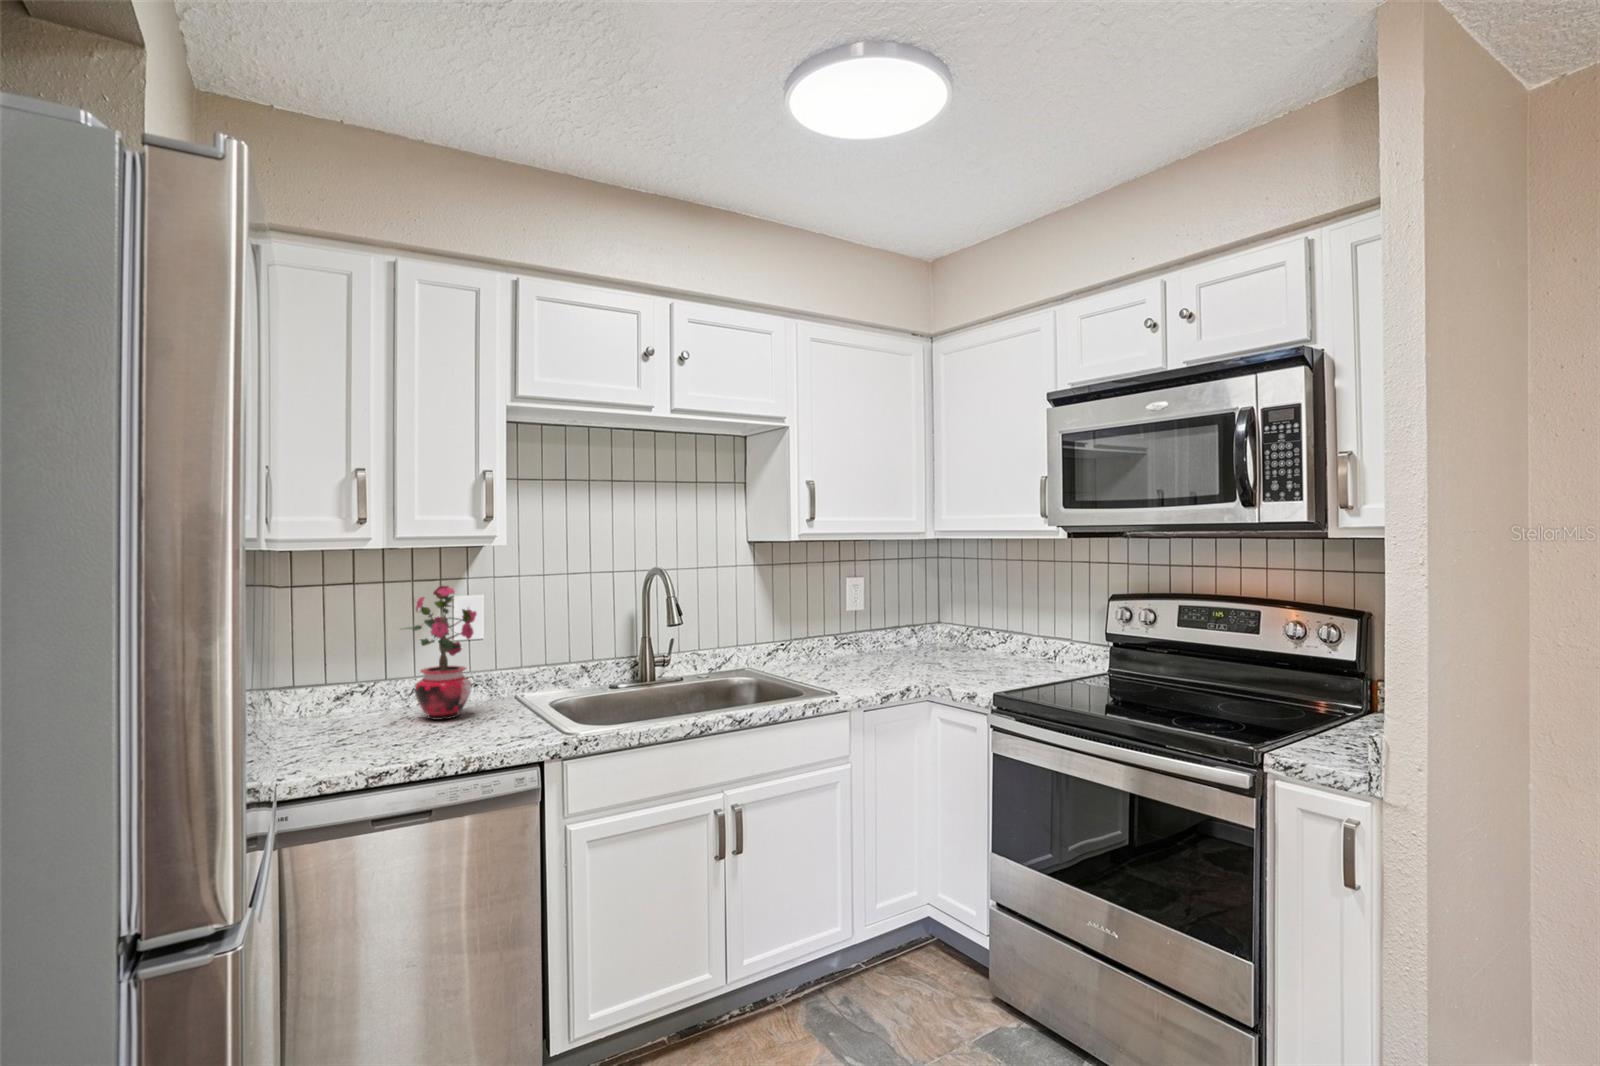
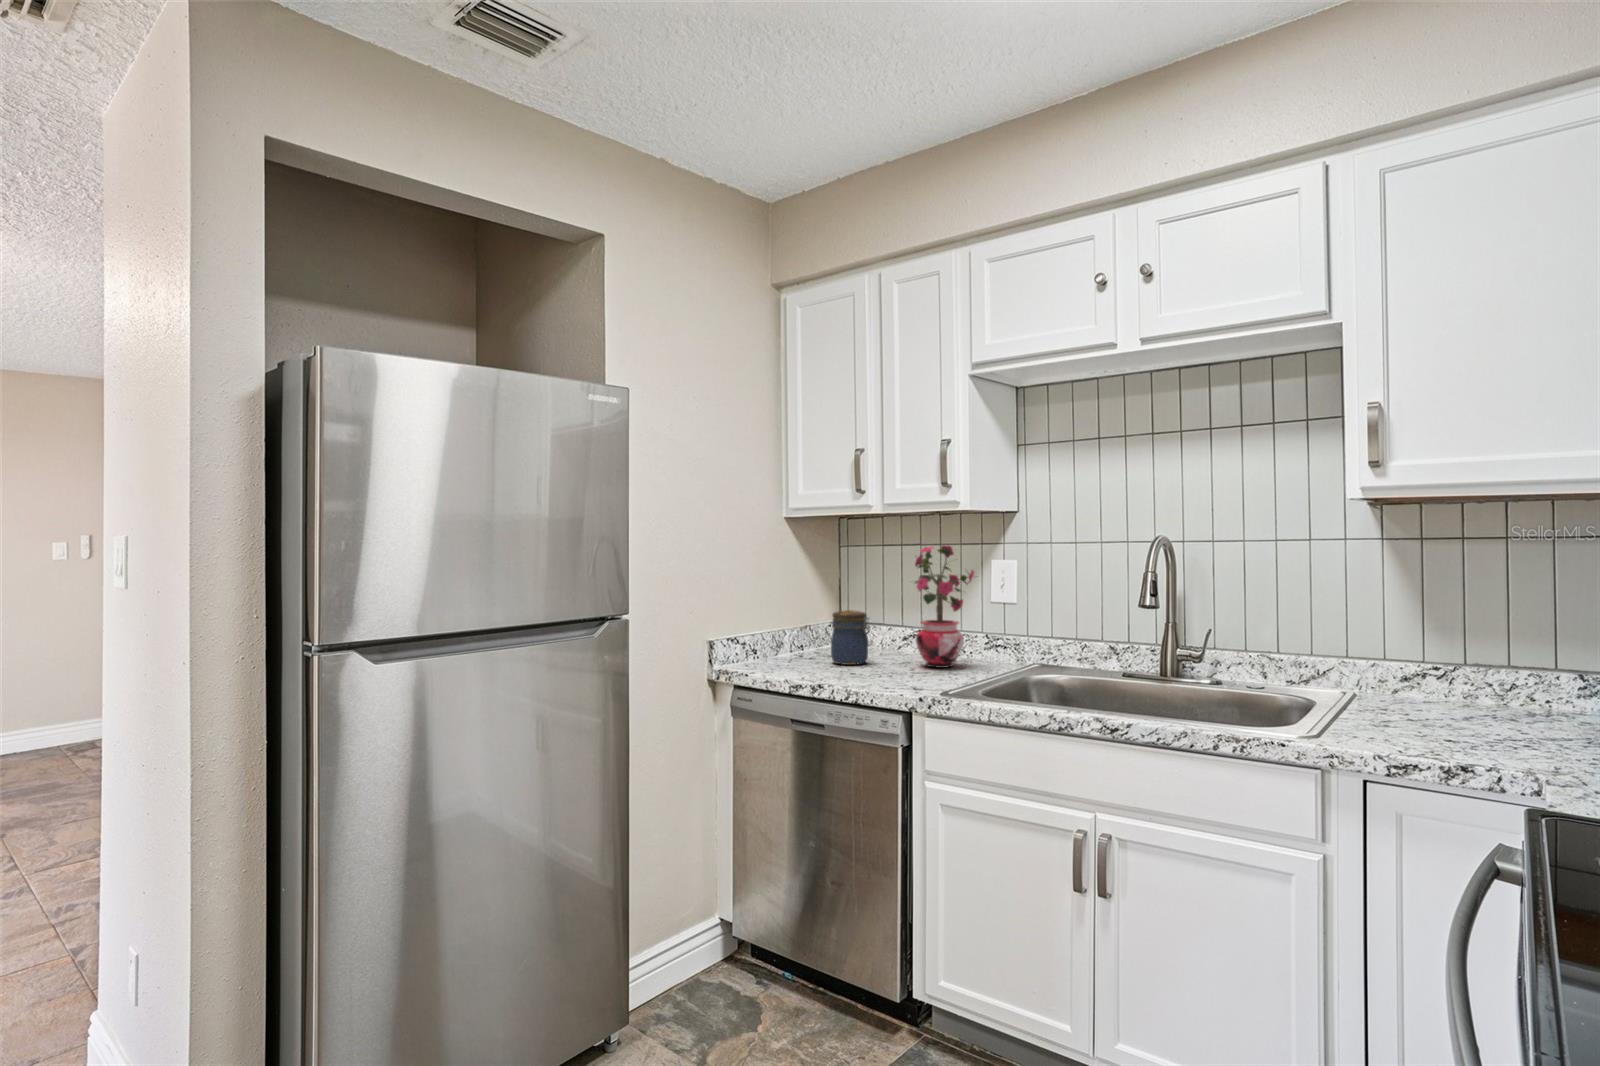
jar: none [314,673,372,743] -> present [831,610,872,665]

